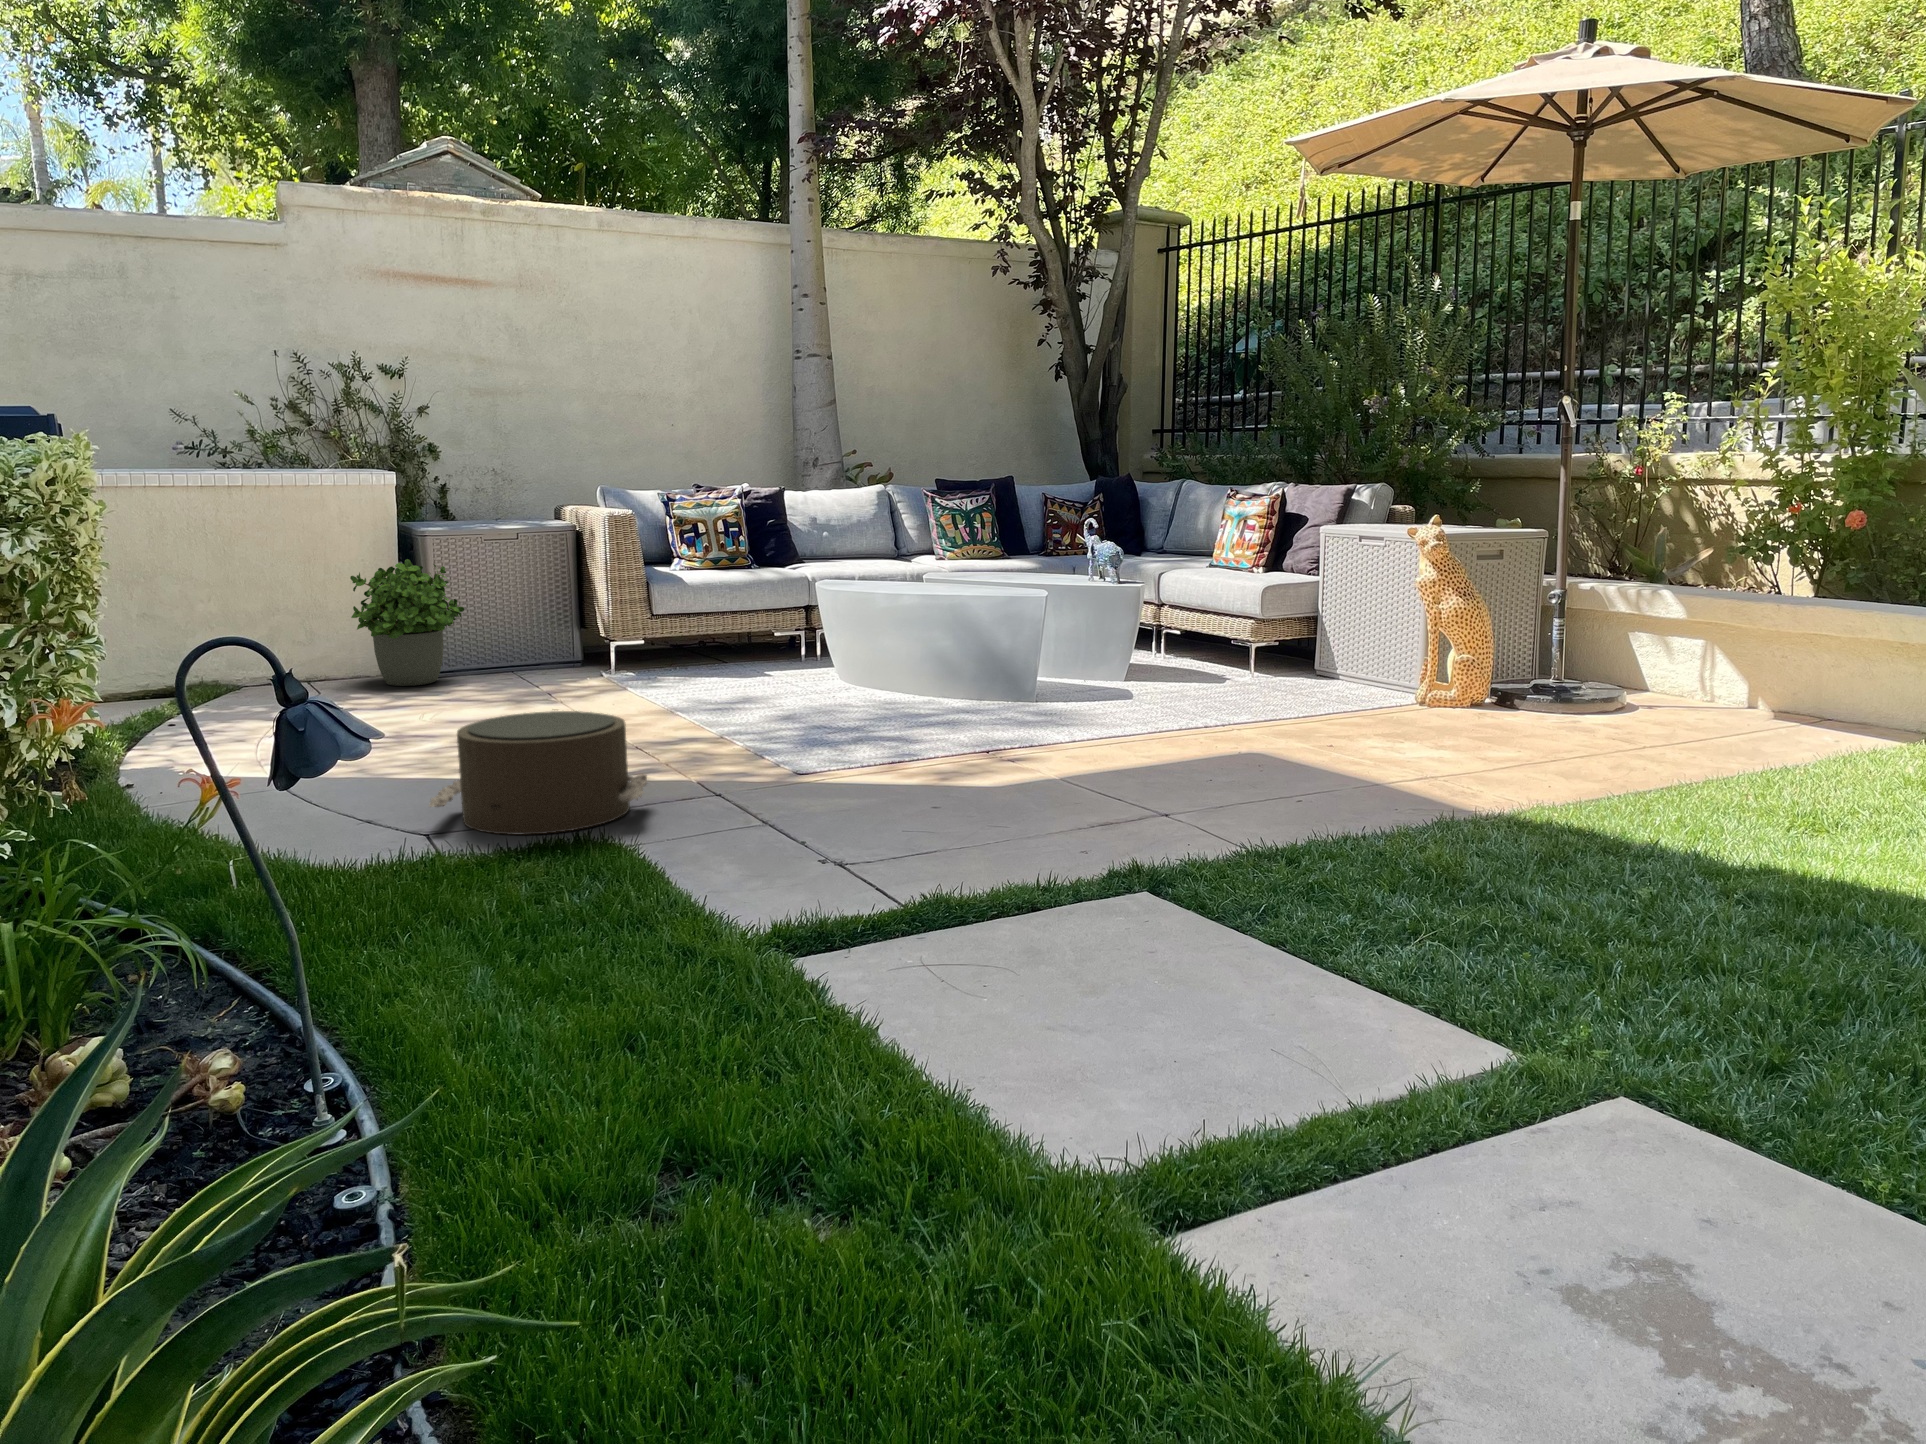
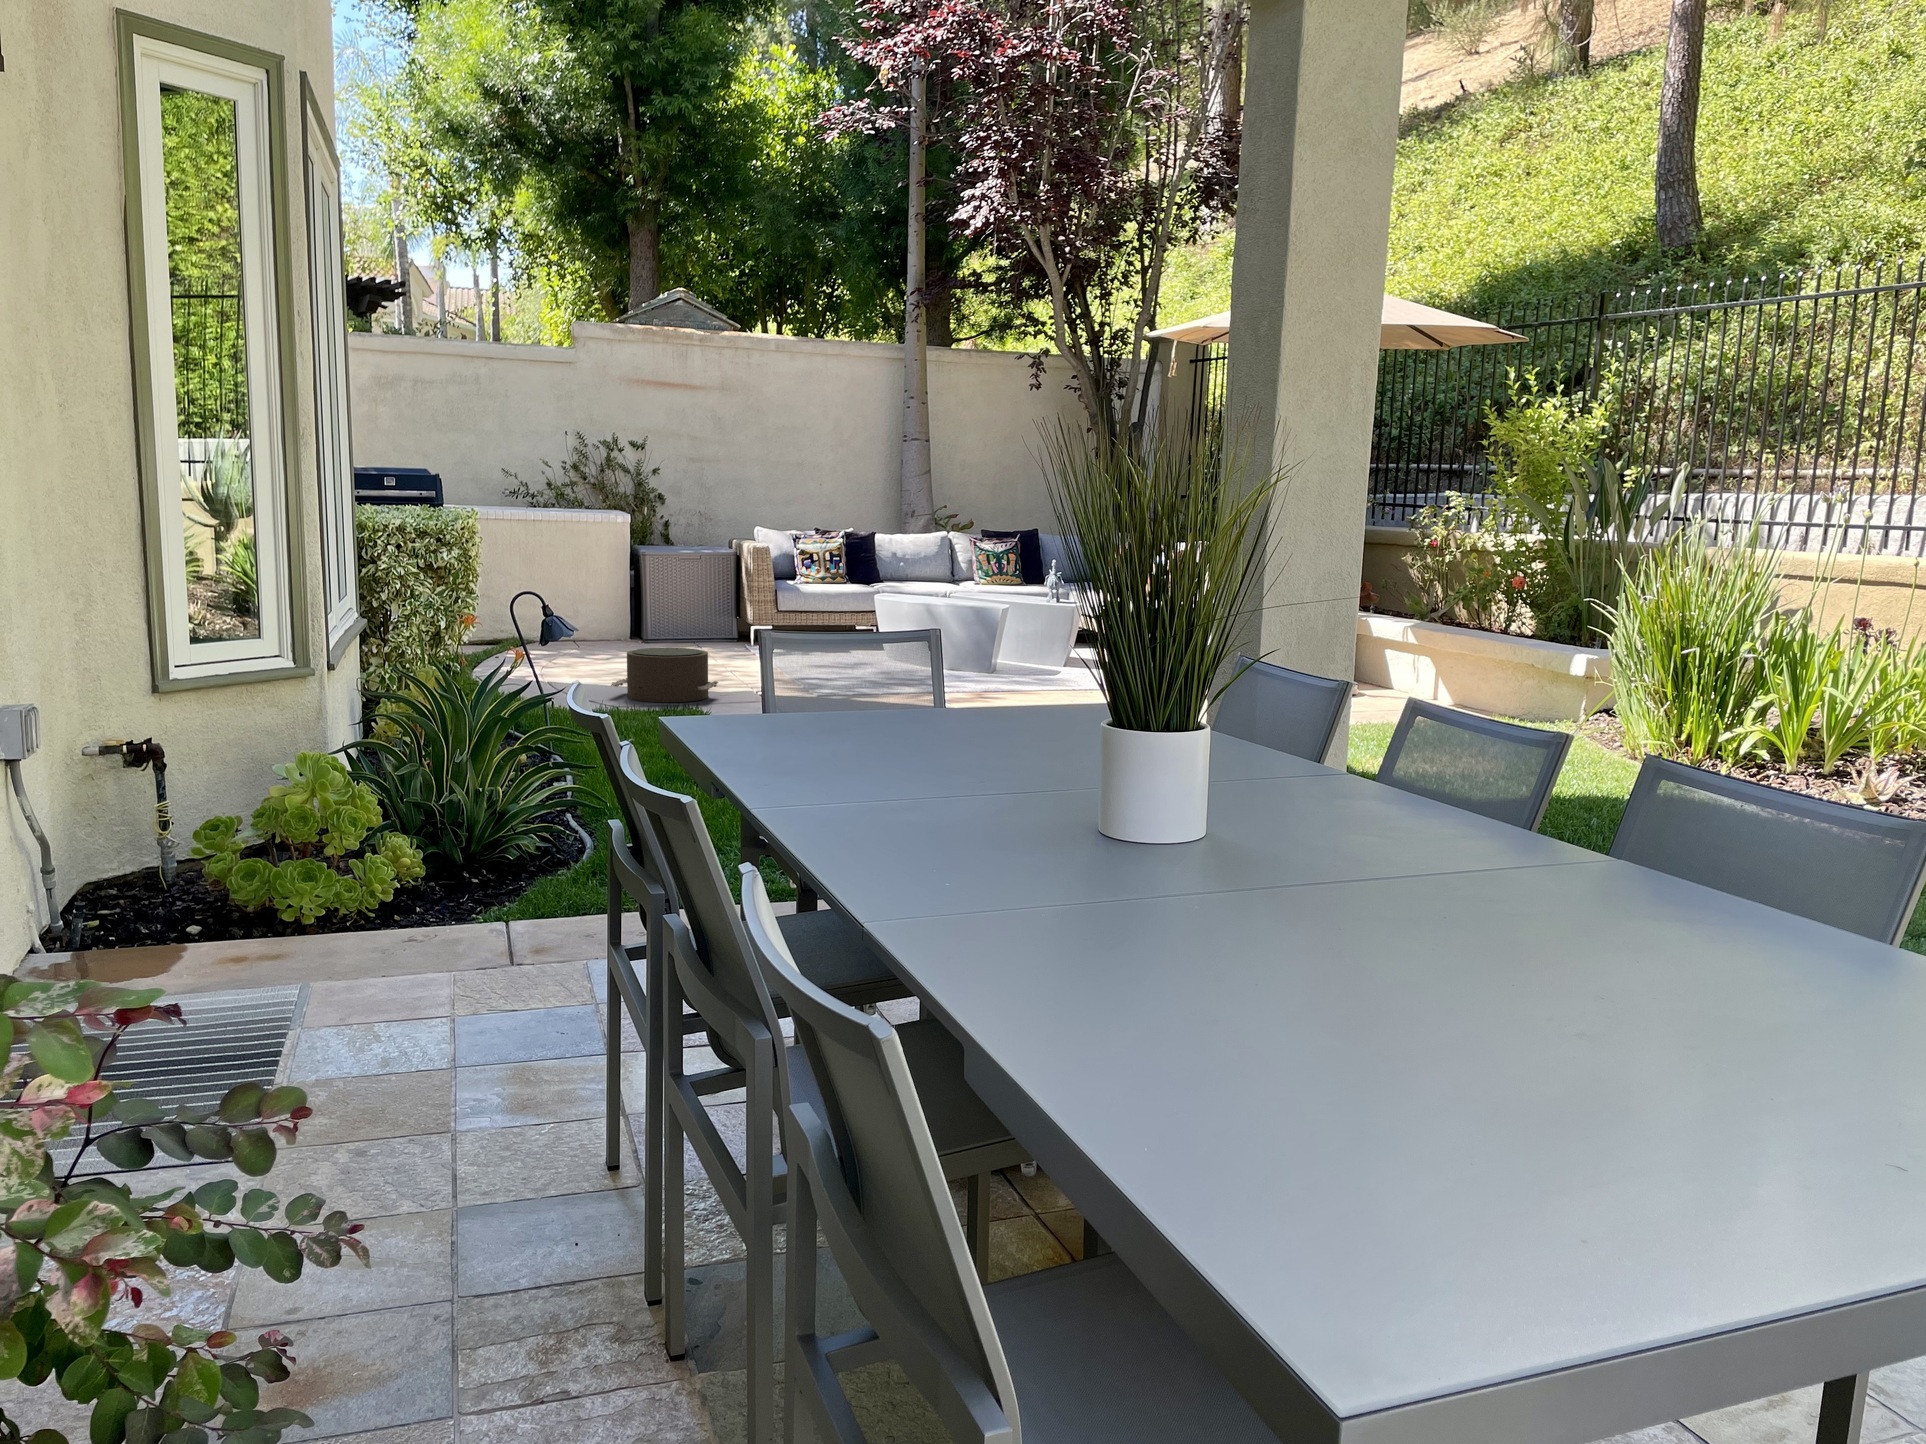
potted plant: present [350,559,464,686] -> none [597,568,663,645]

